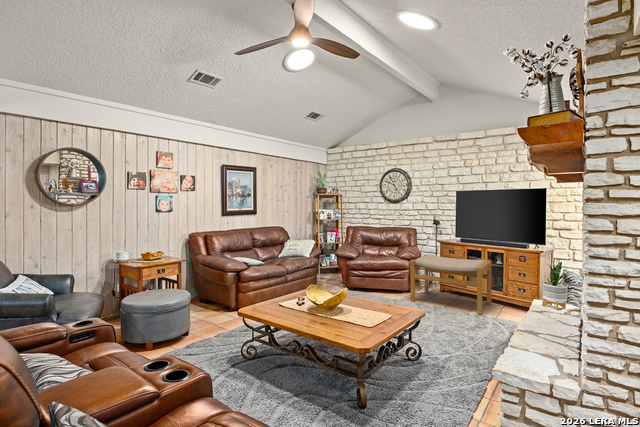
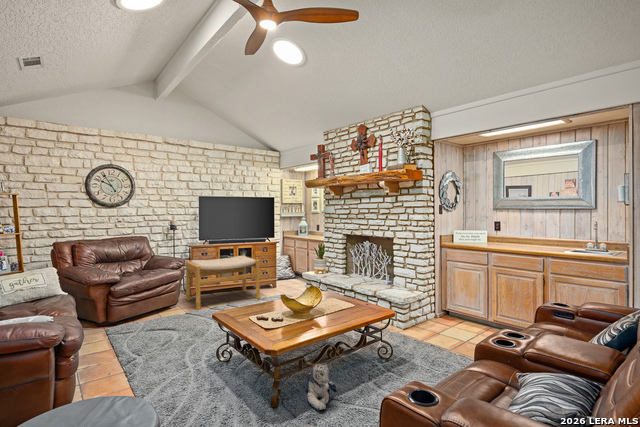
plush toy: none [256,360,314,397] -> present [305,364,336,411]

